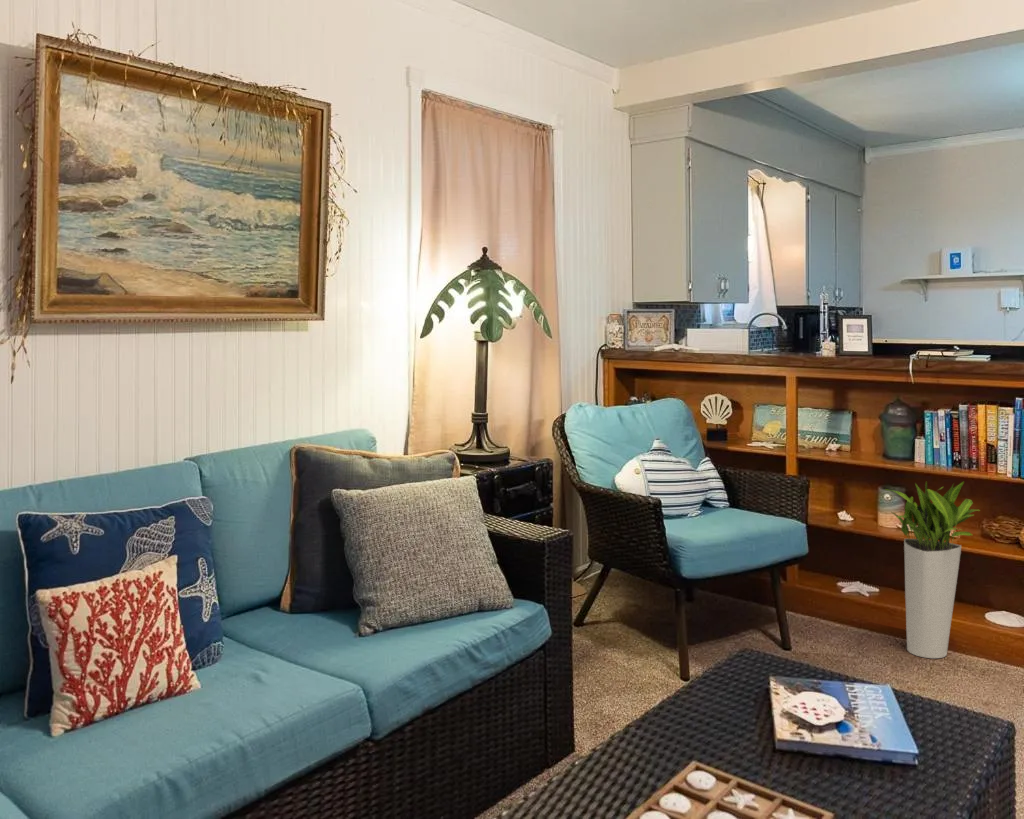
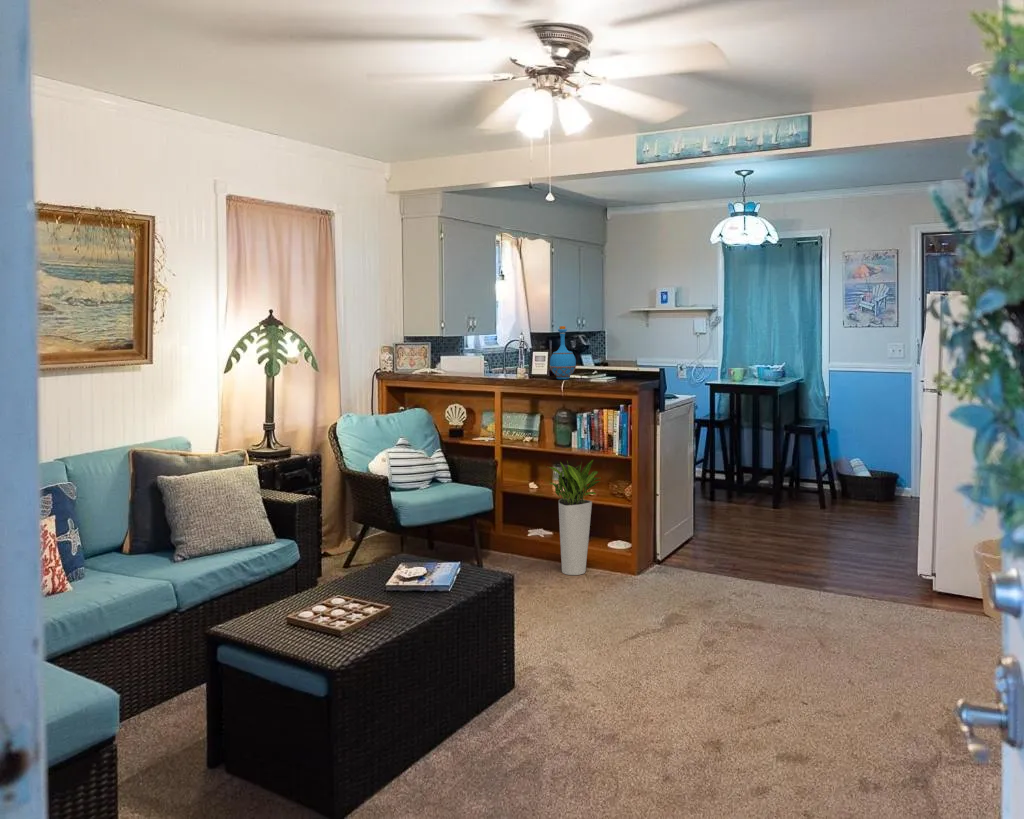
bottle: none [889,277,934,358] -> present [550,326,576,379]

